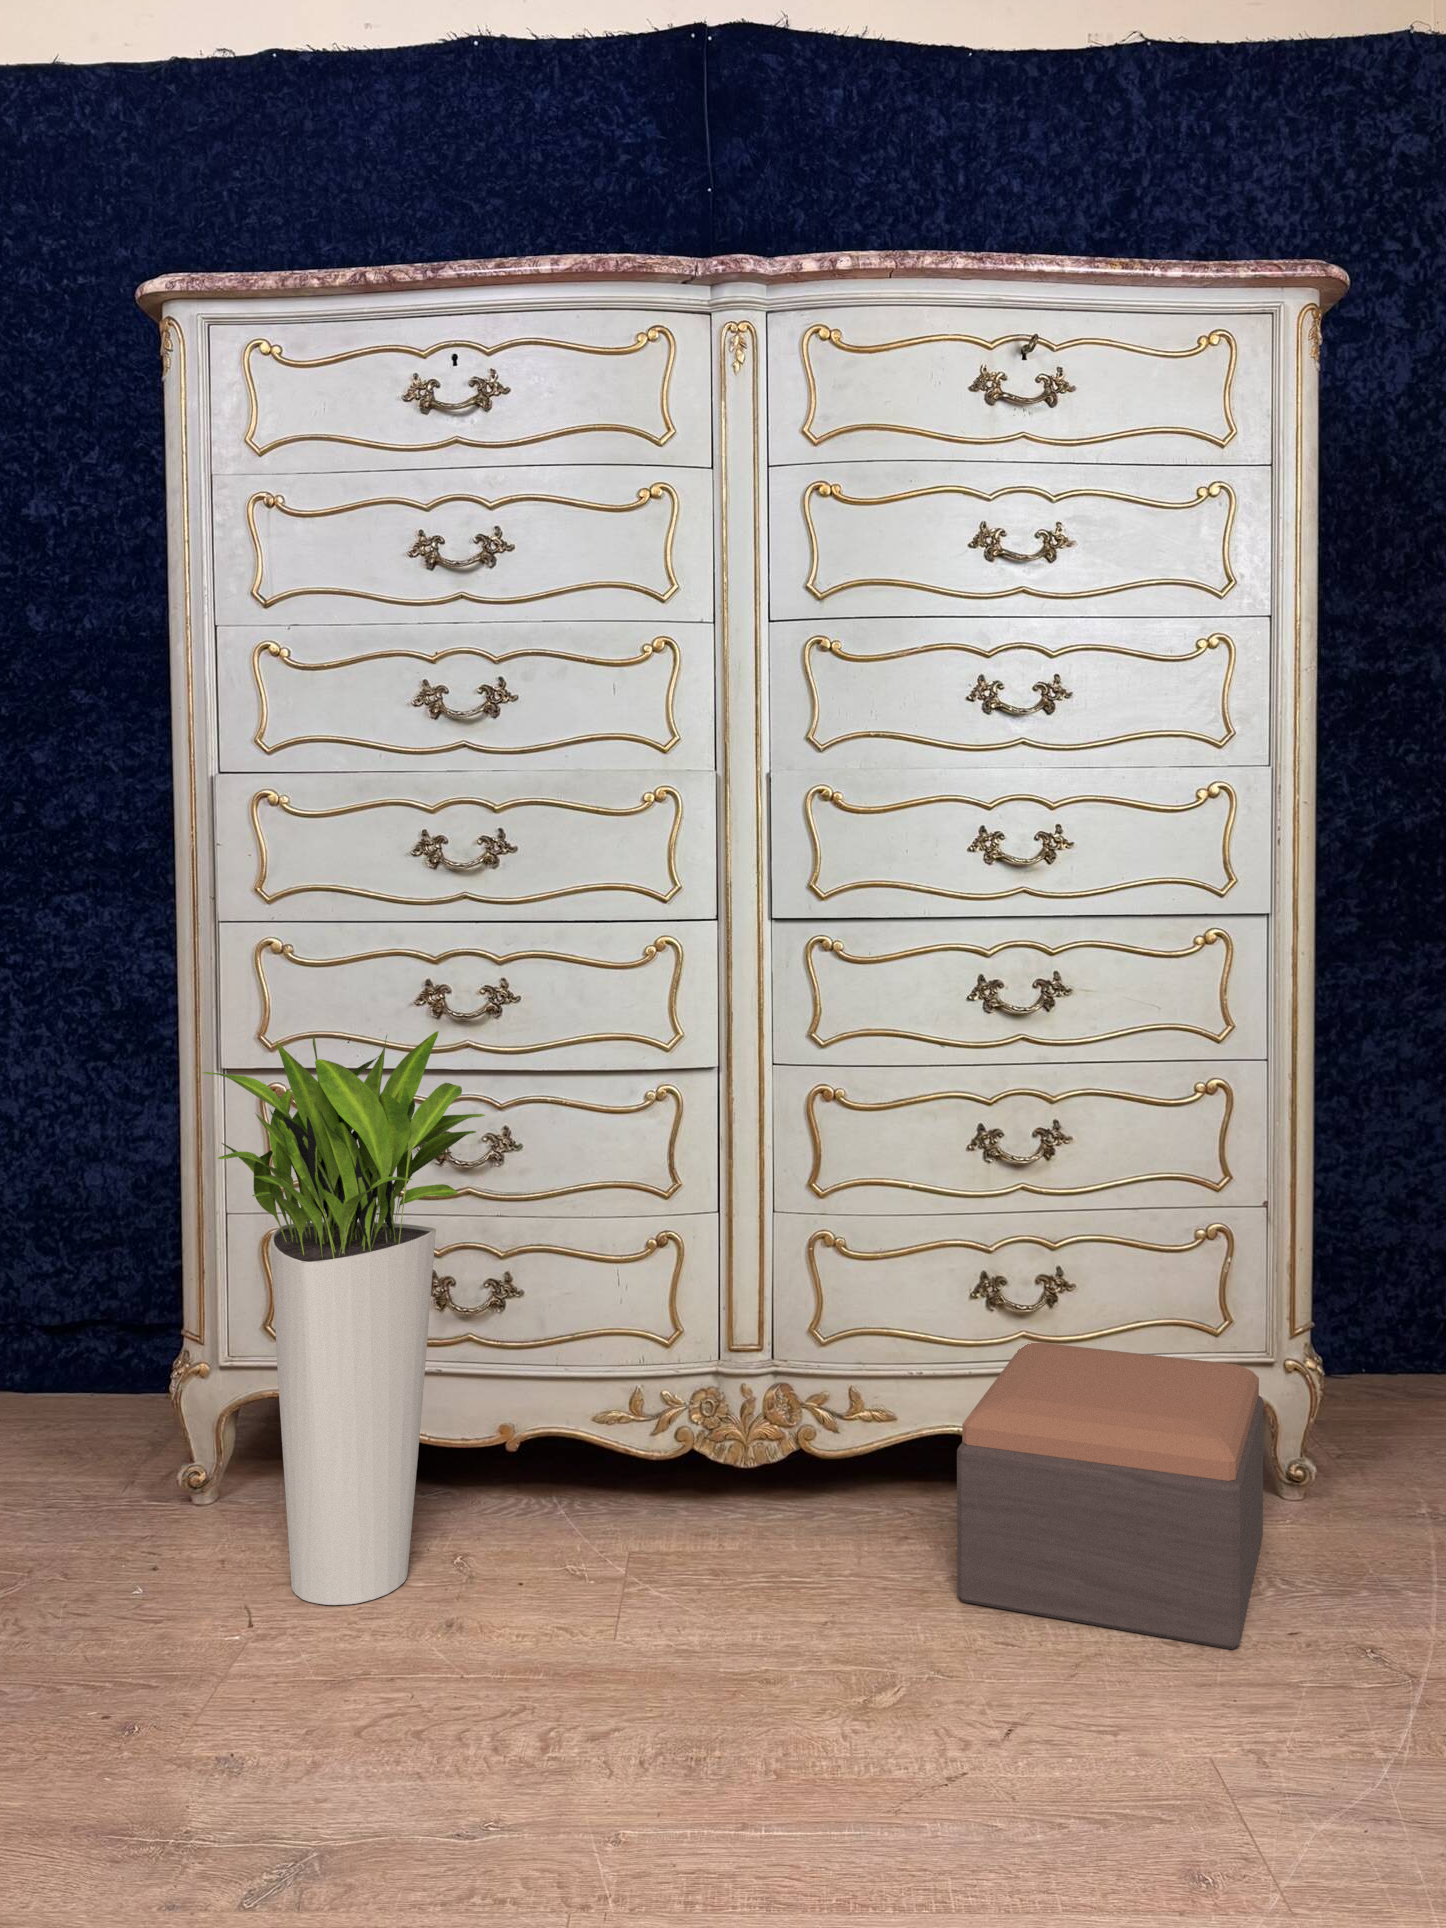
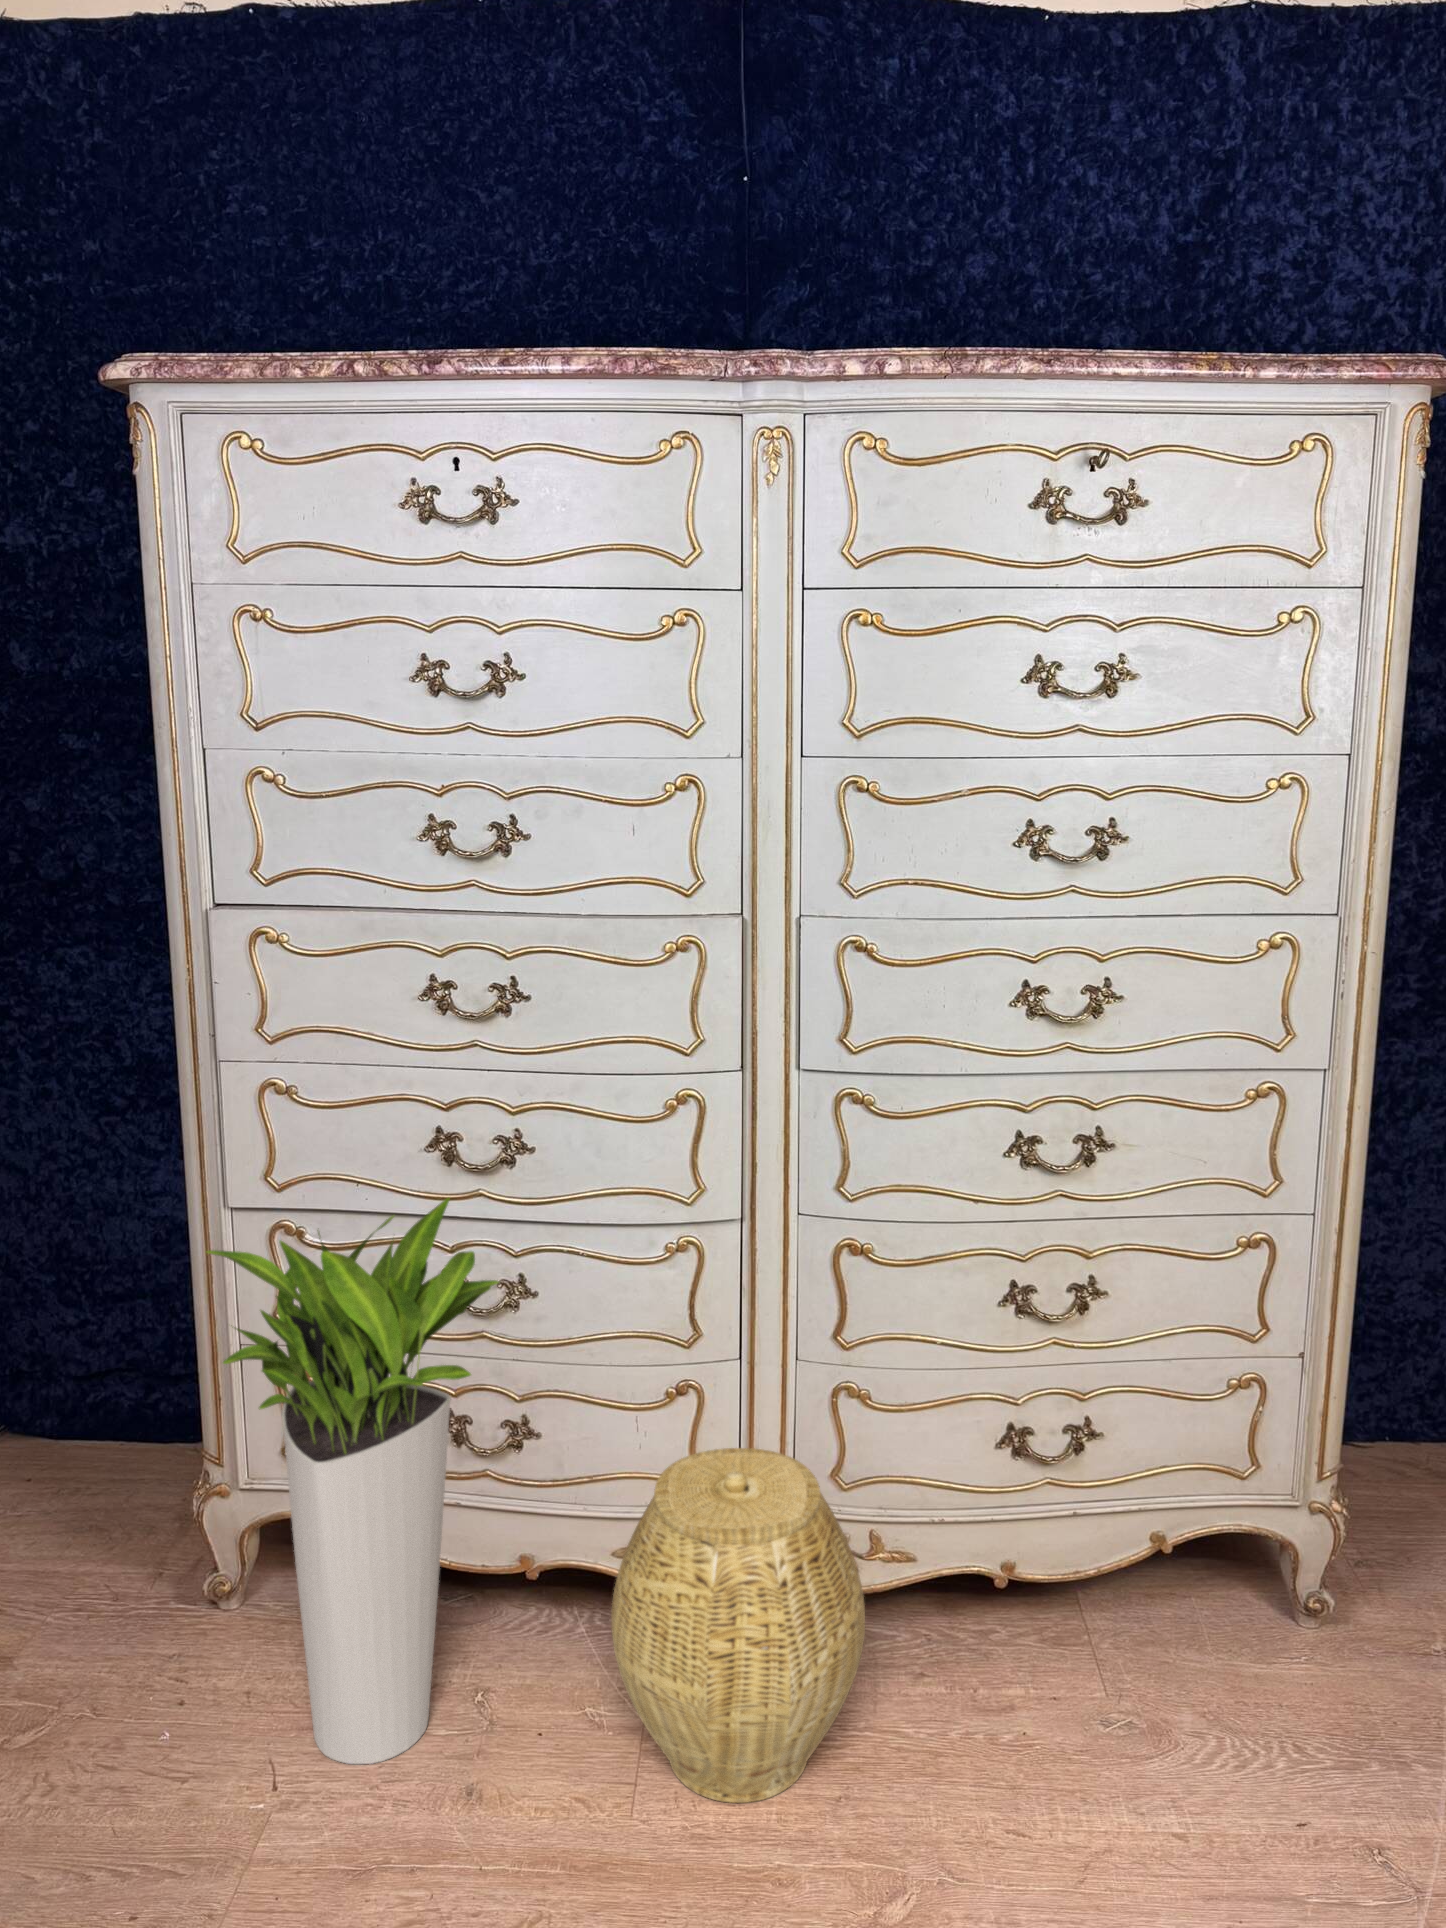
woven basket: none [594,1281,846,1624] -> present [611,1448,865,1803]
footstool: present [957,1343,1263,1650] -> none [972,1483,1288,1854]

